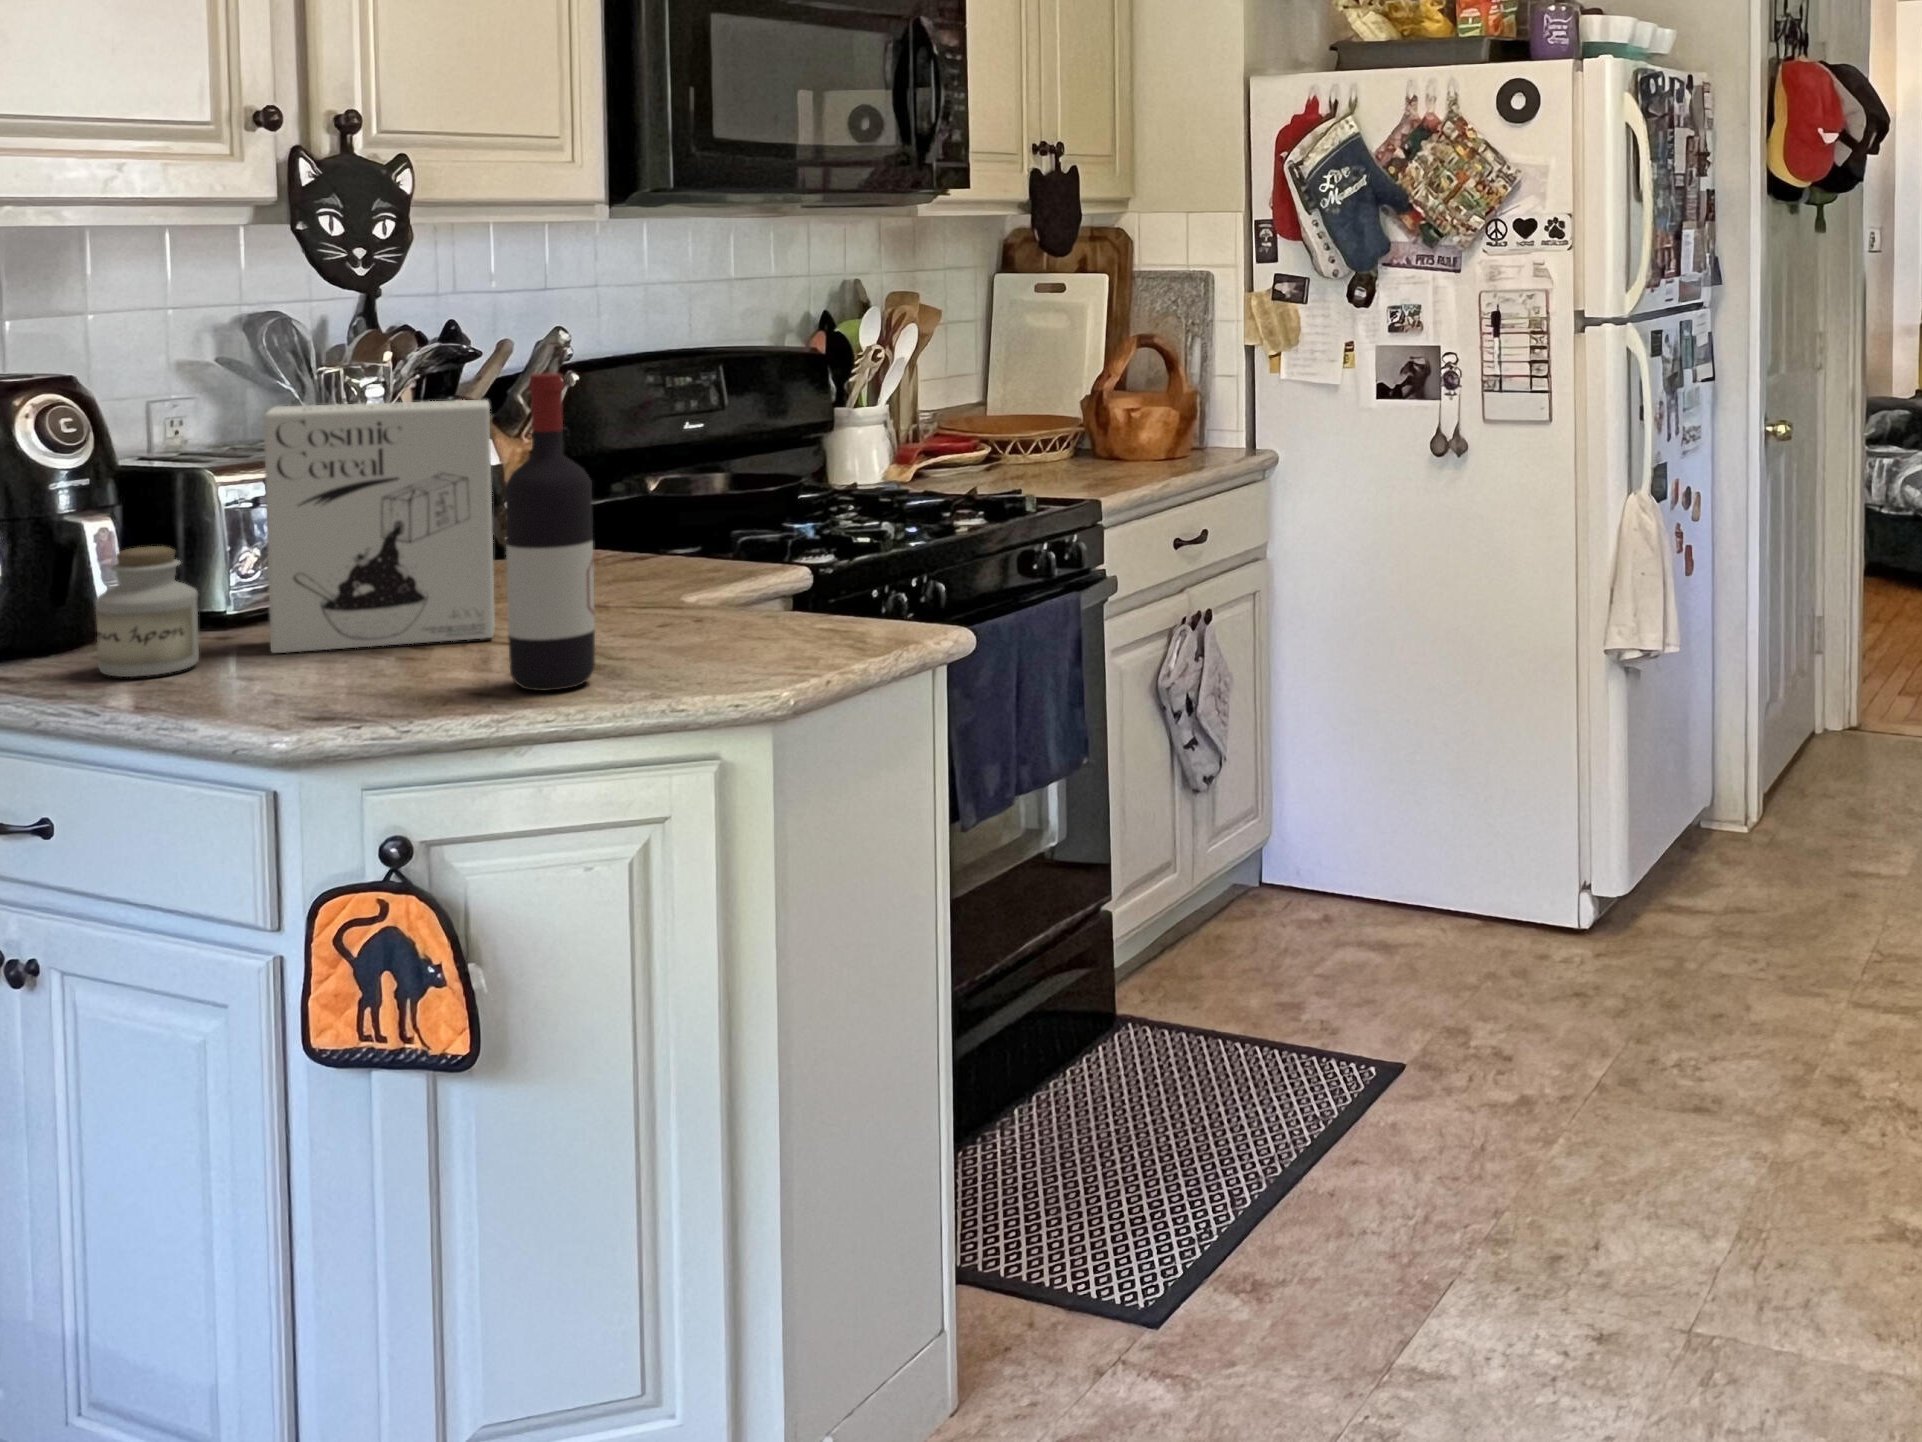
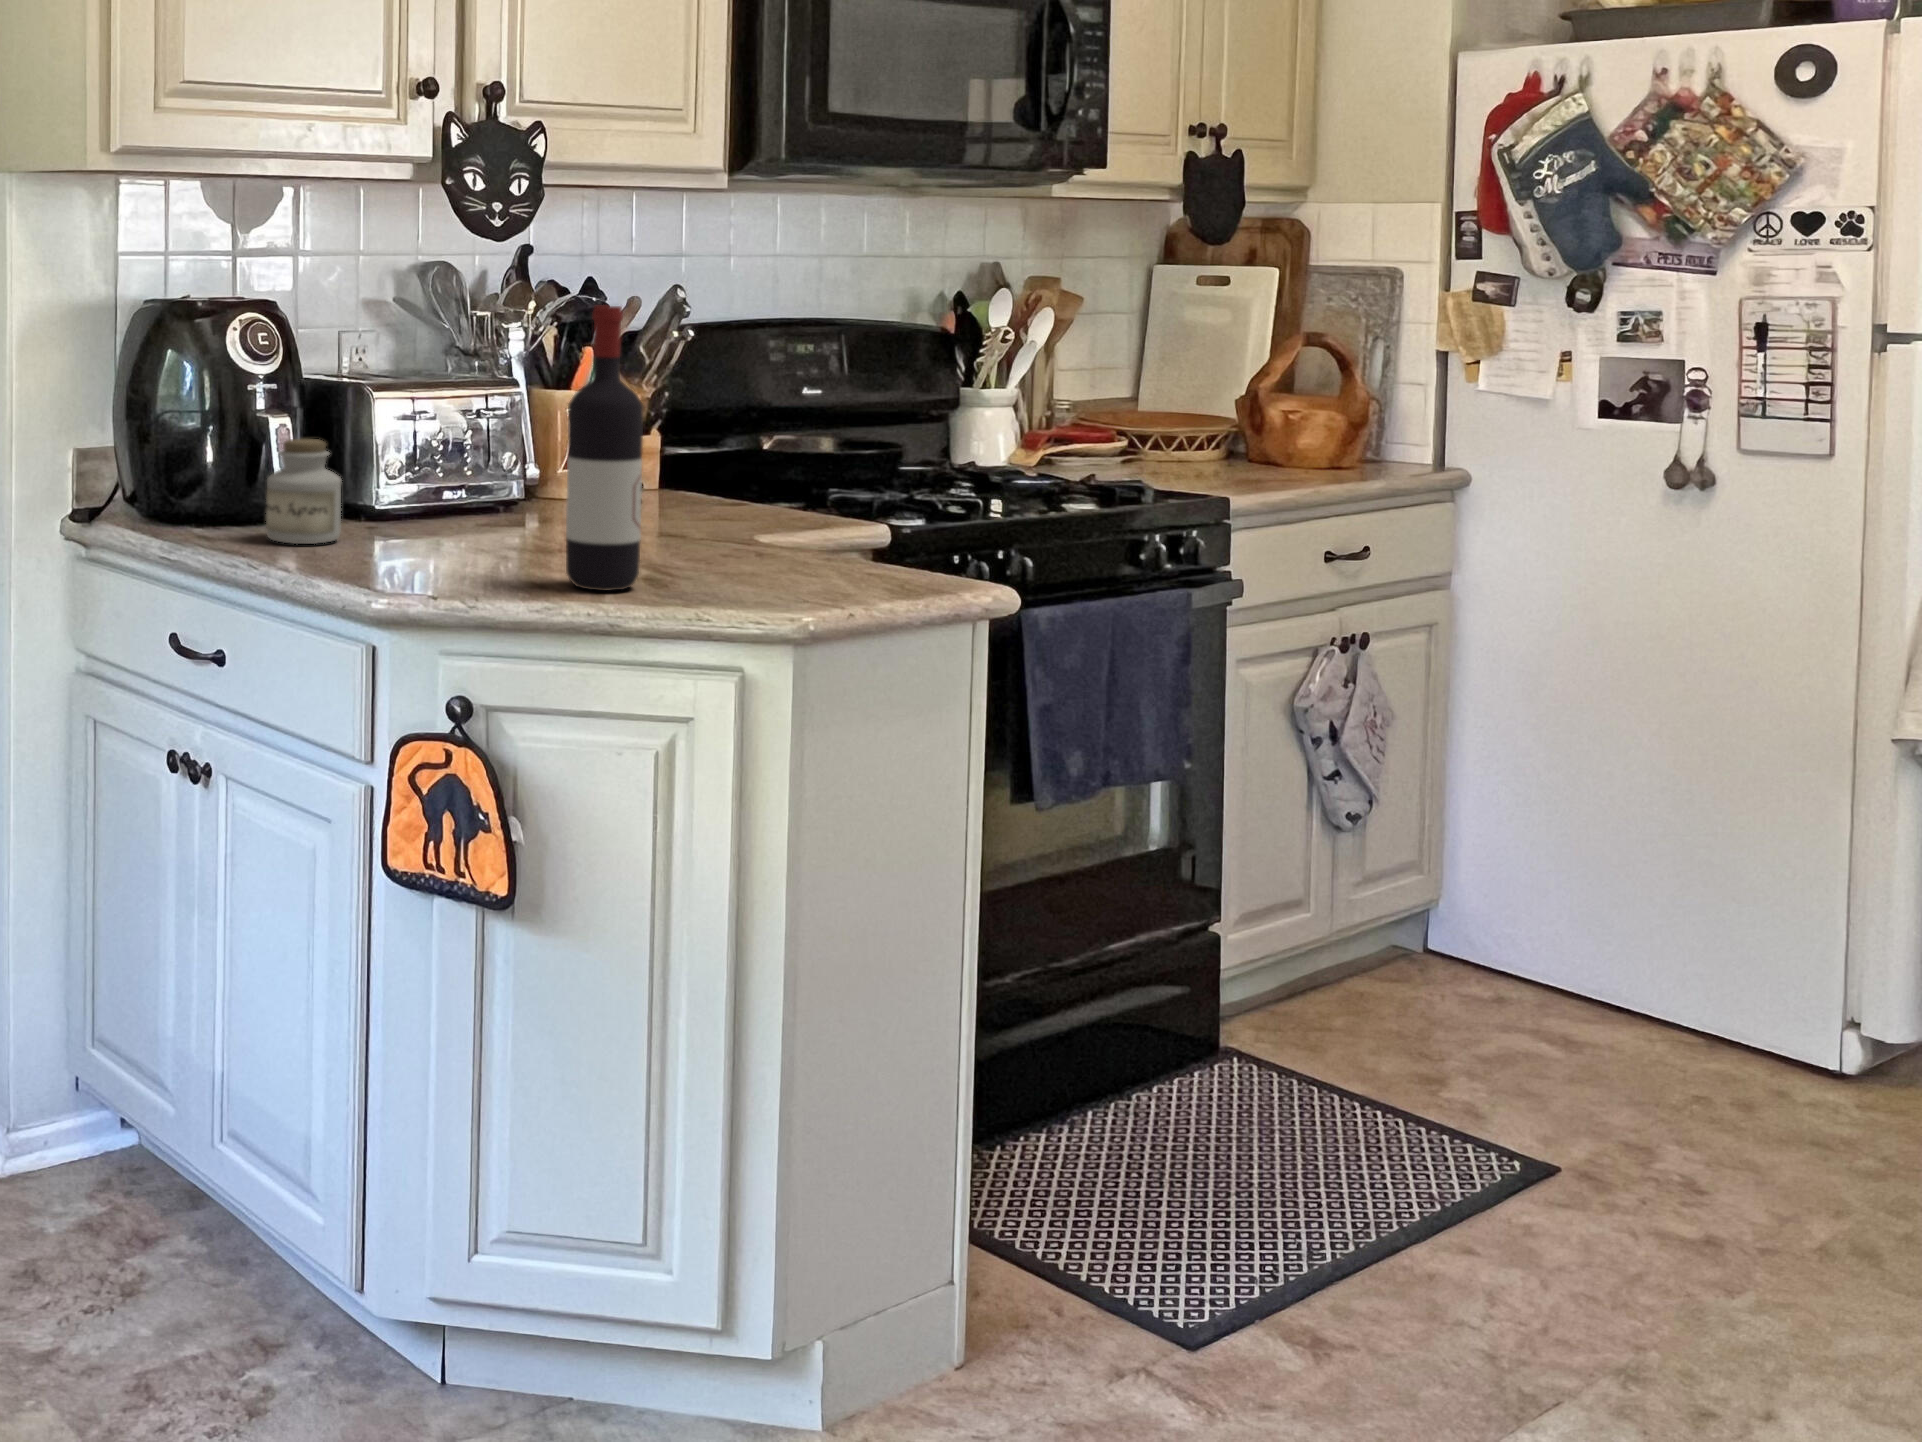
cereal box: present [264,400,495,653] -> none [396,331,583,547]

